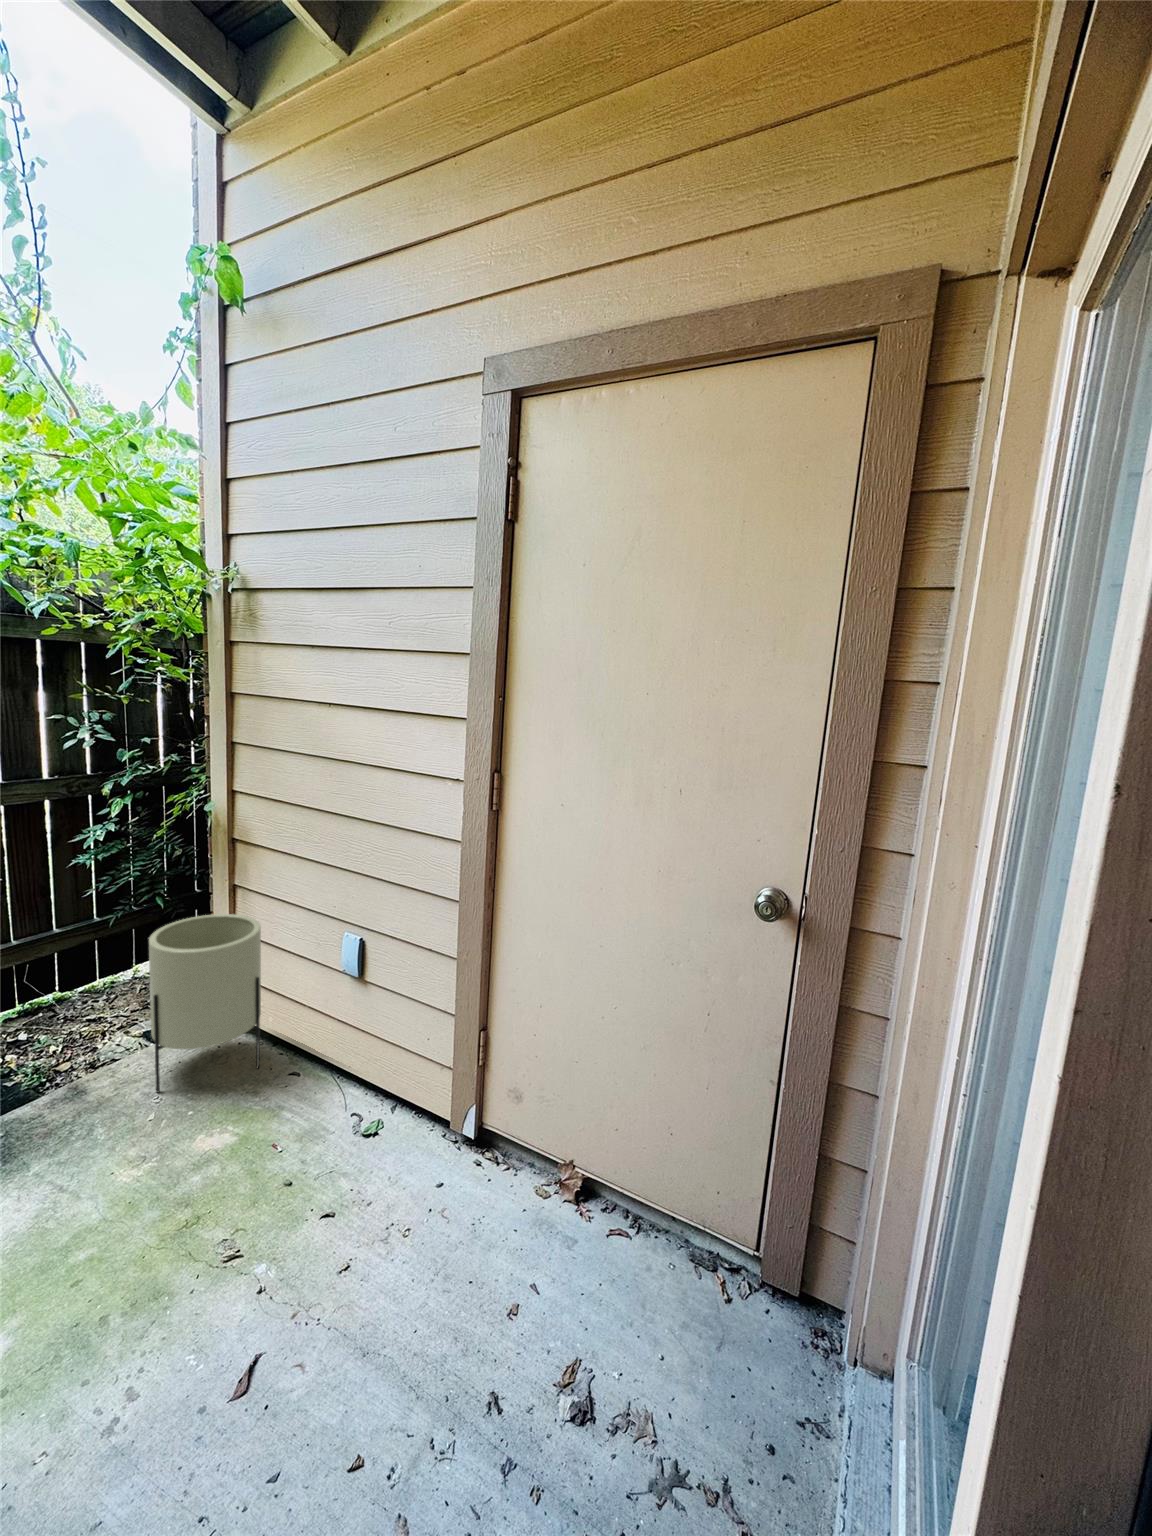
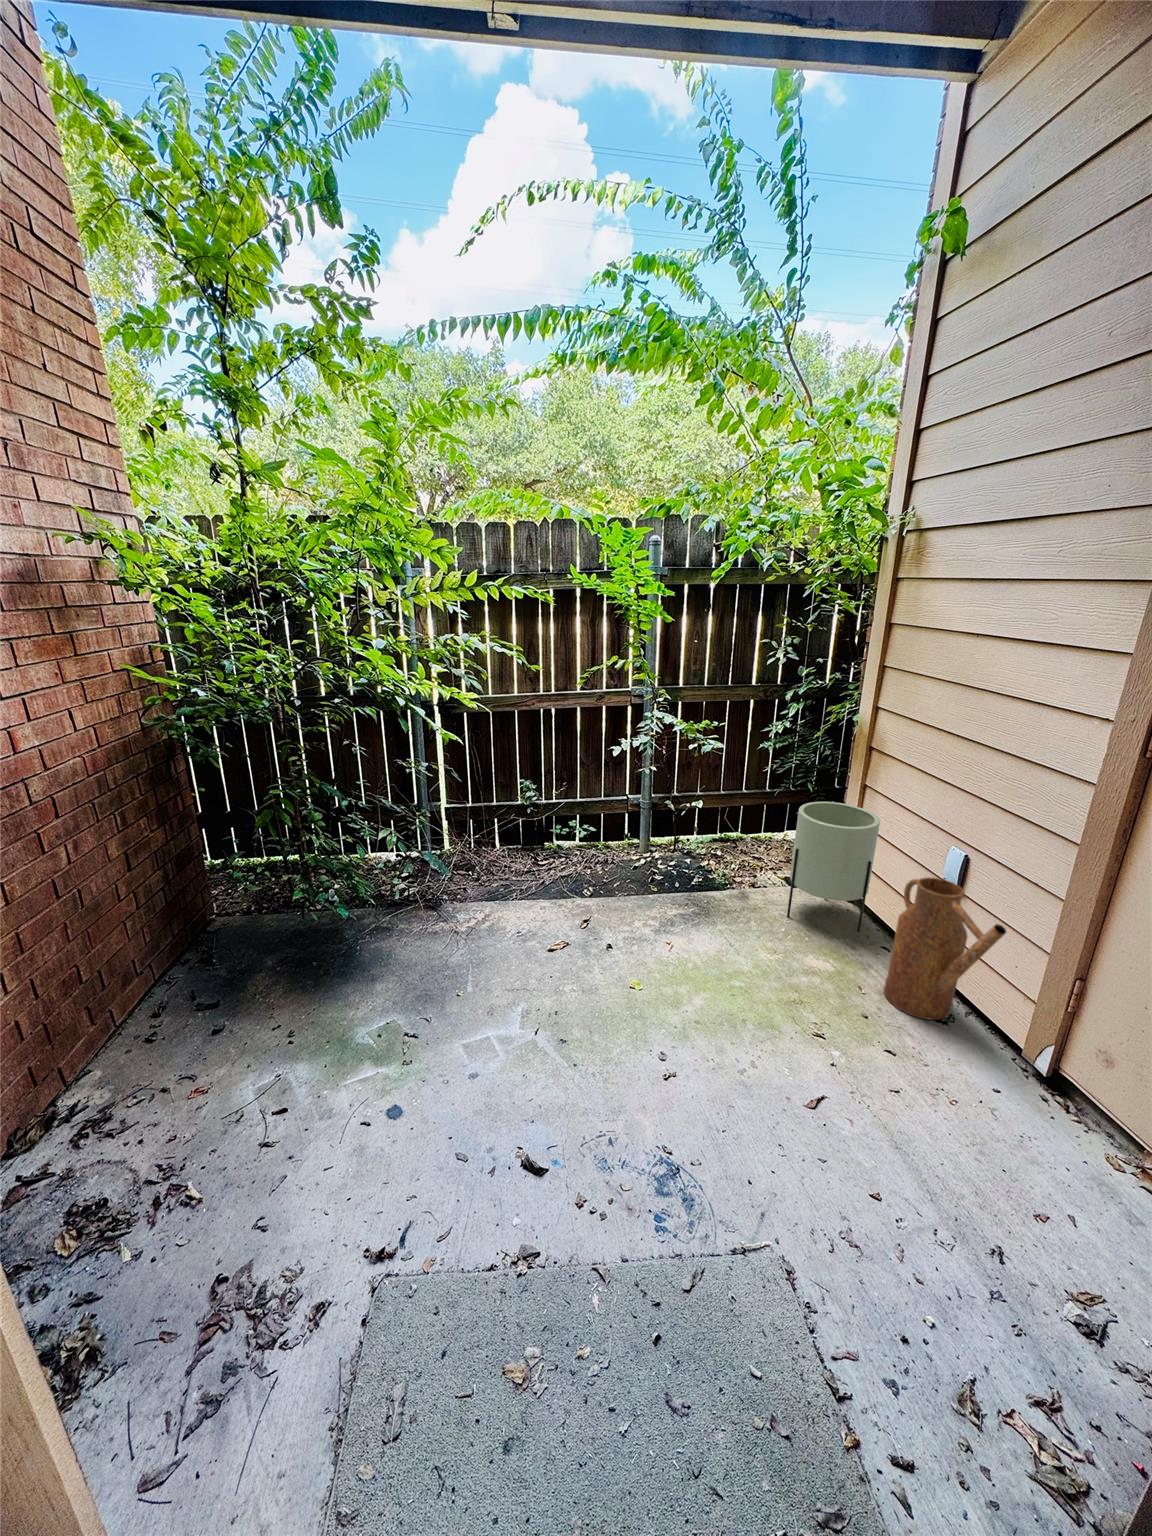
watering can: none [304,974,418,1148] -> present [884,877,1006,1020]

